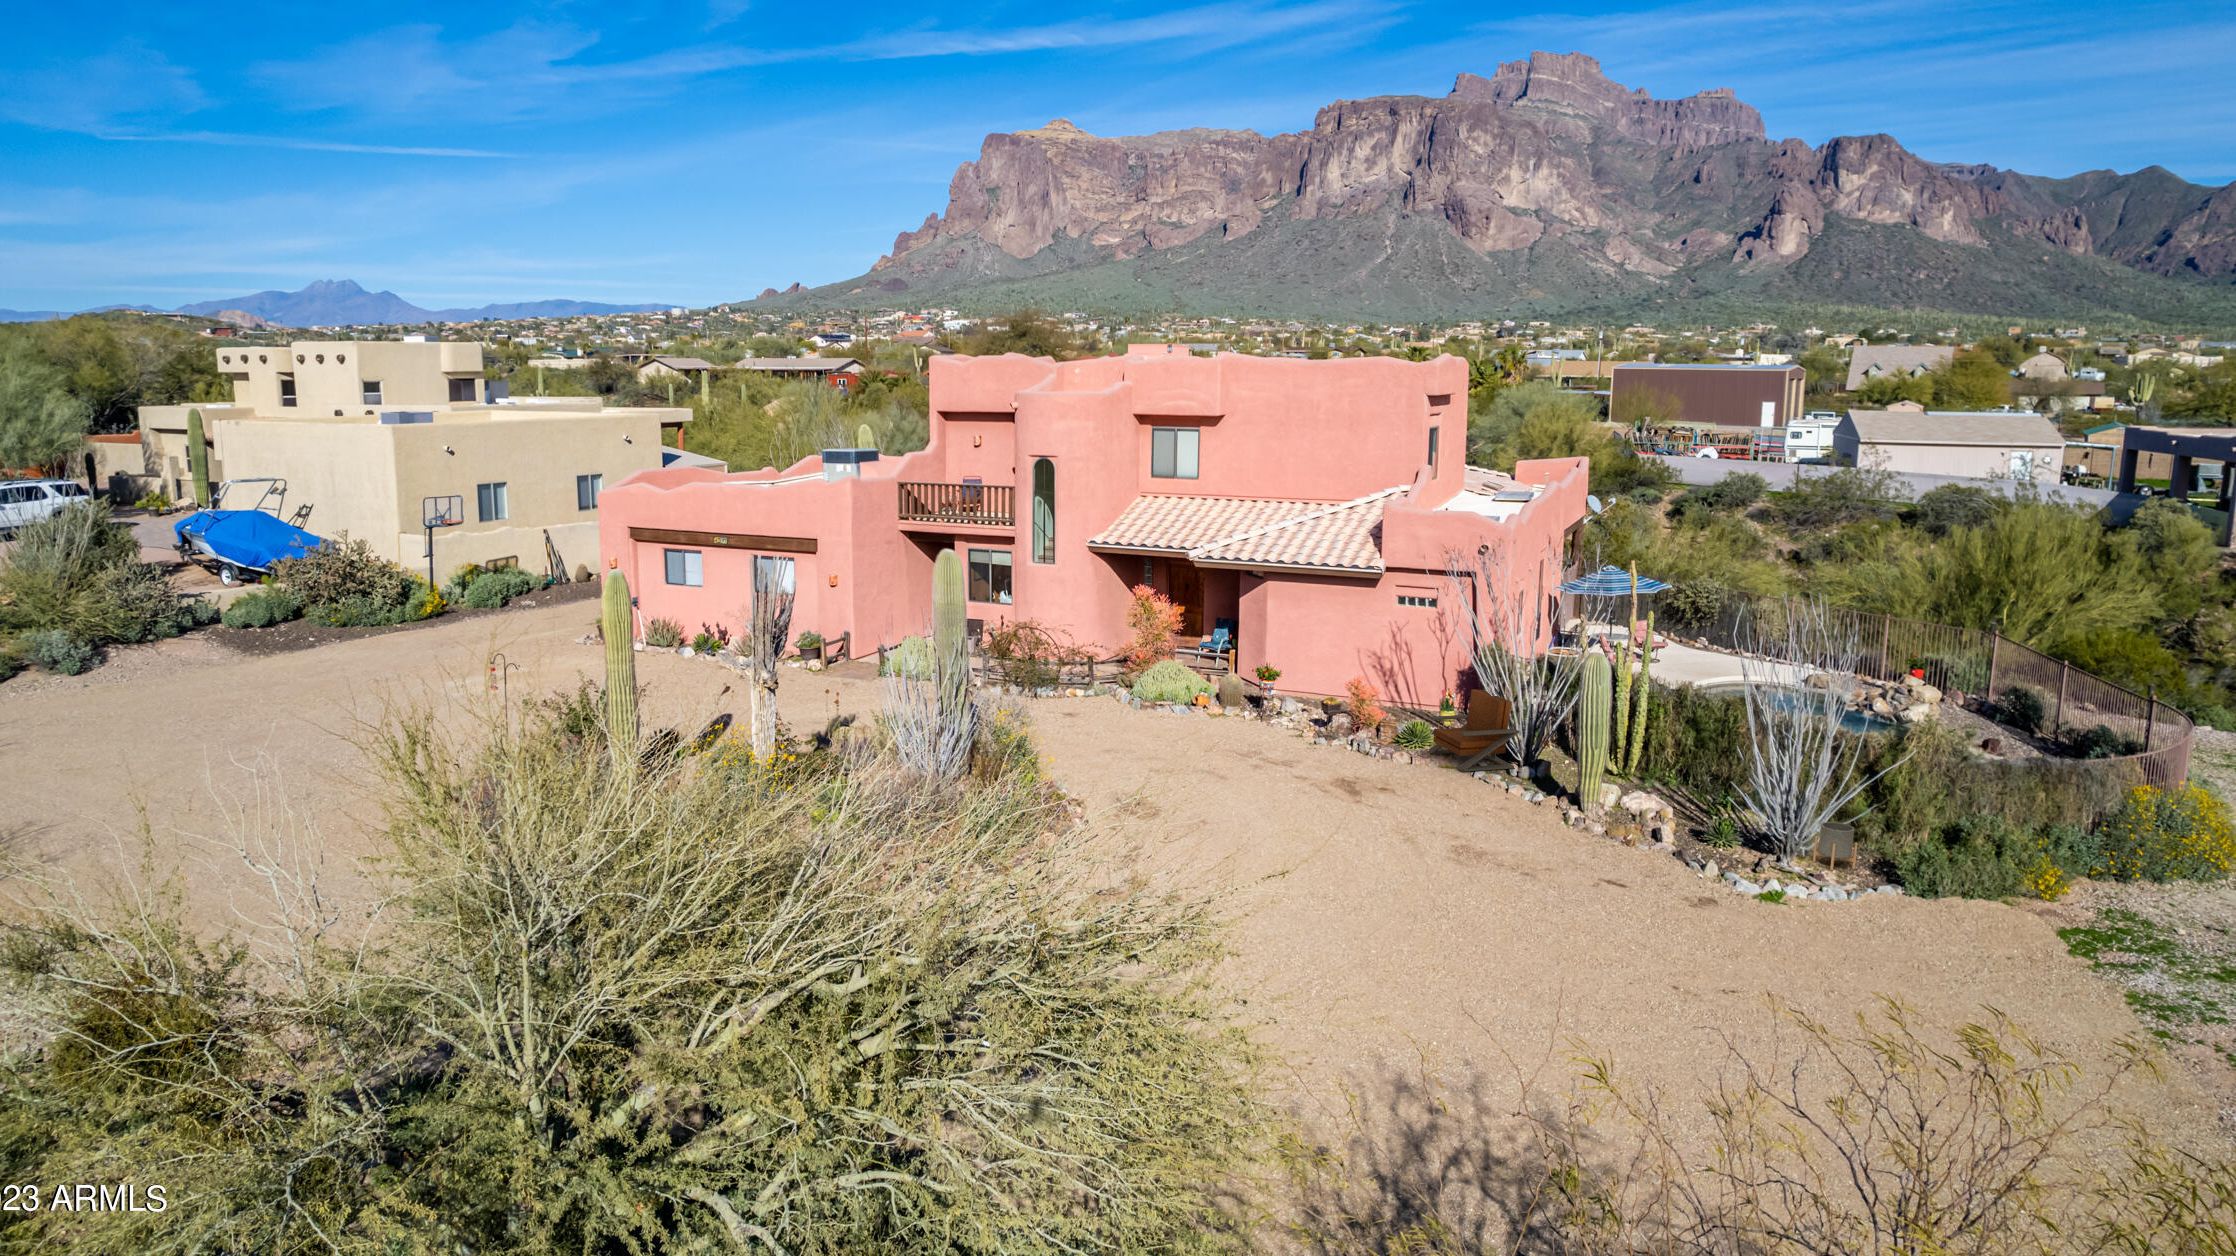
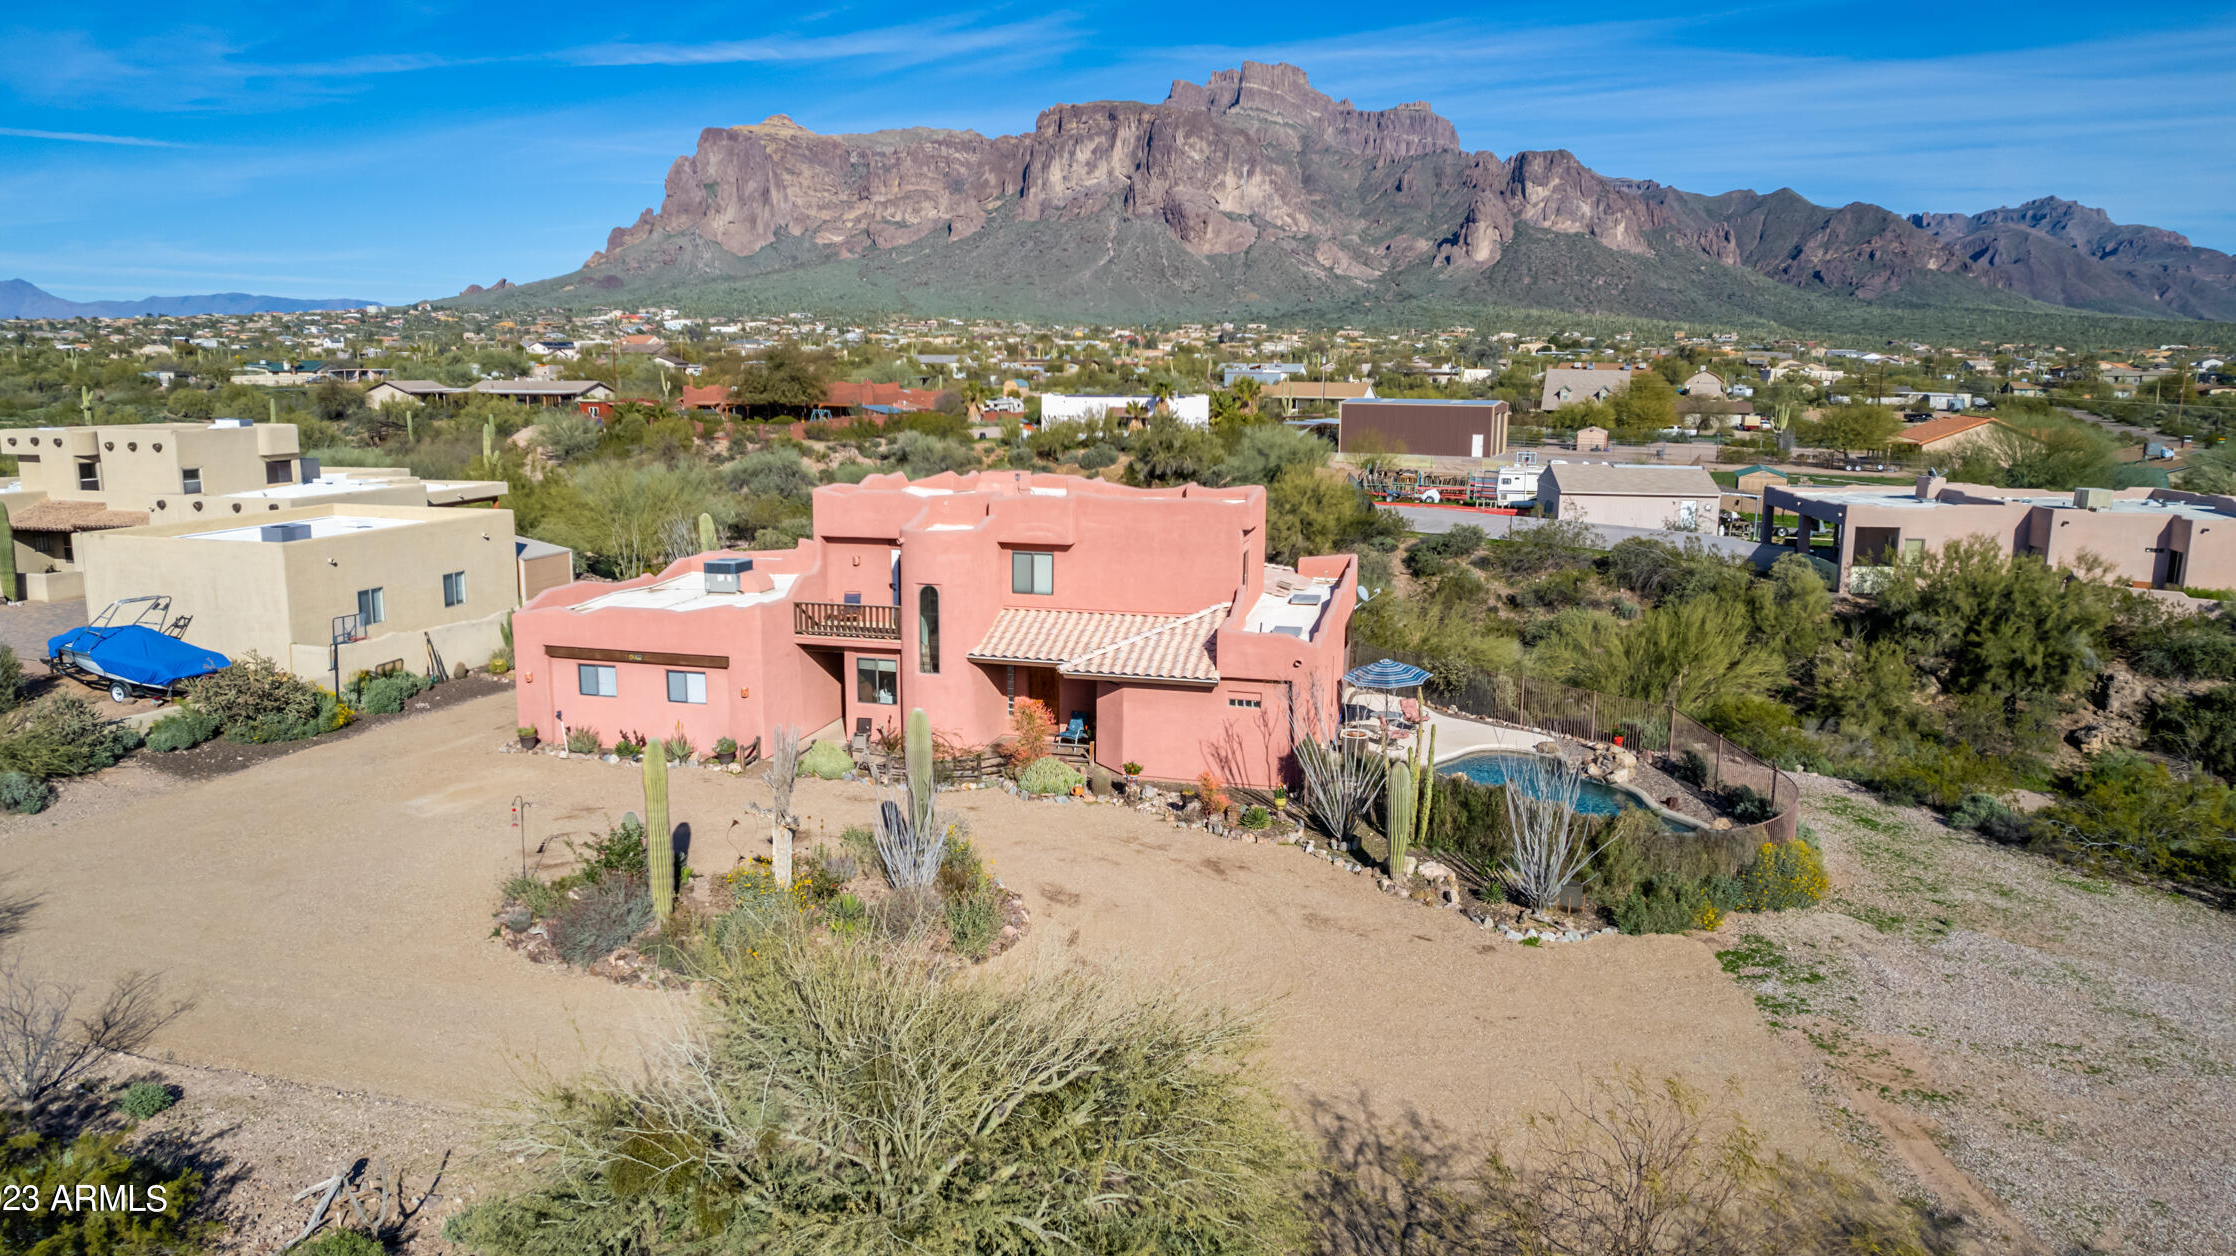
lounge chair: present [1427,689,1519,772] -> none [1266,779,1338,846]

